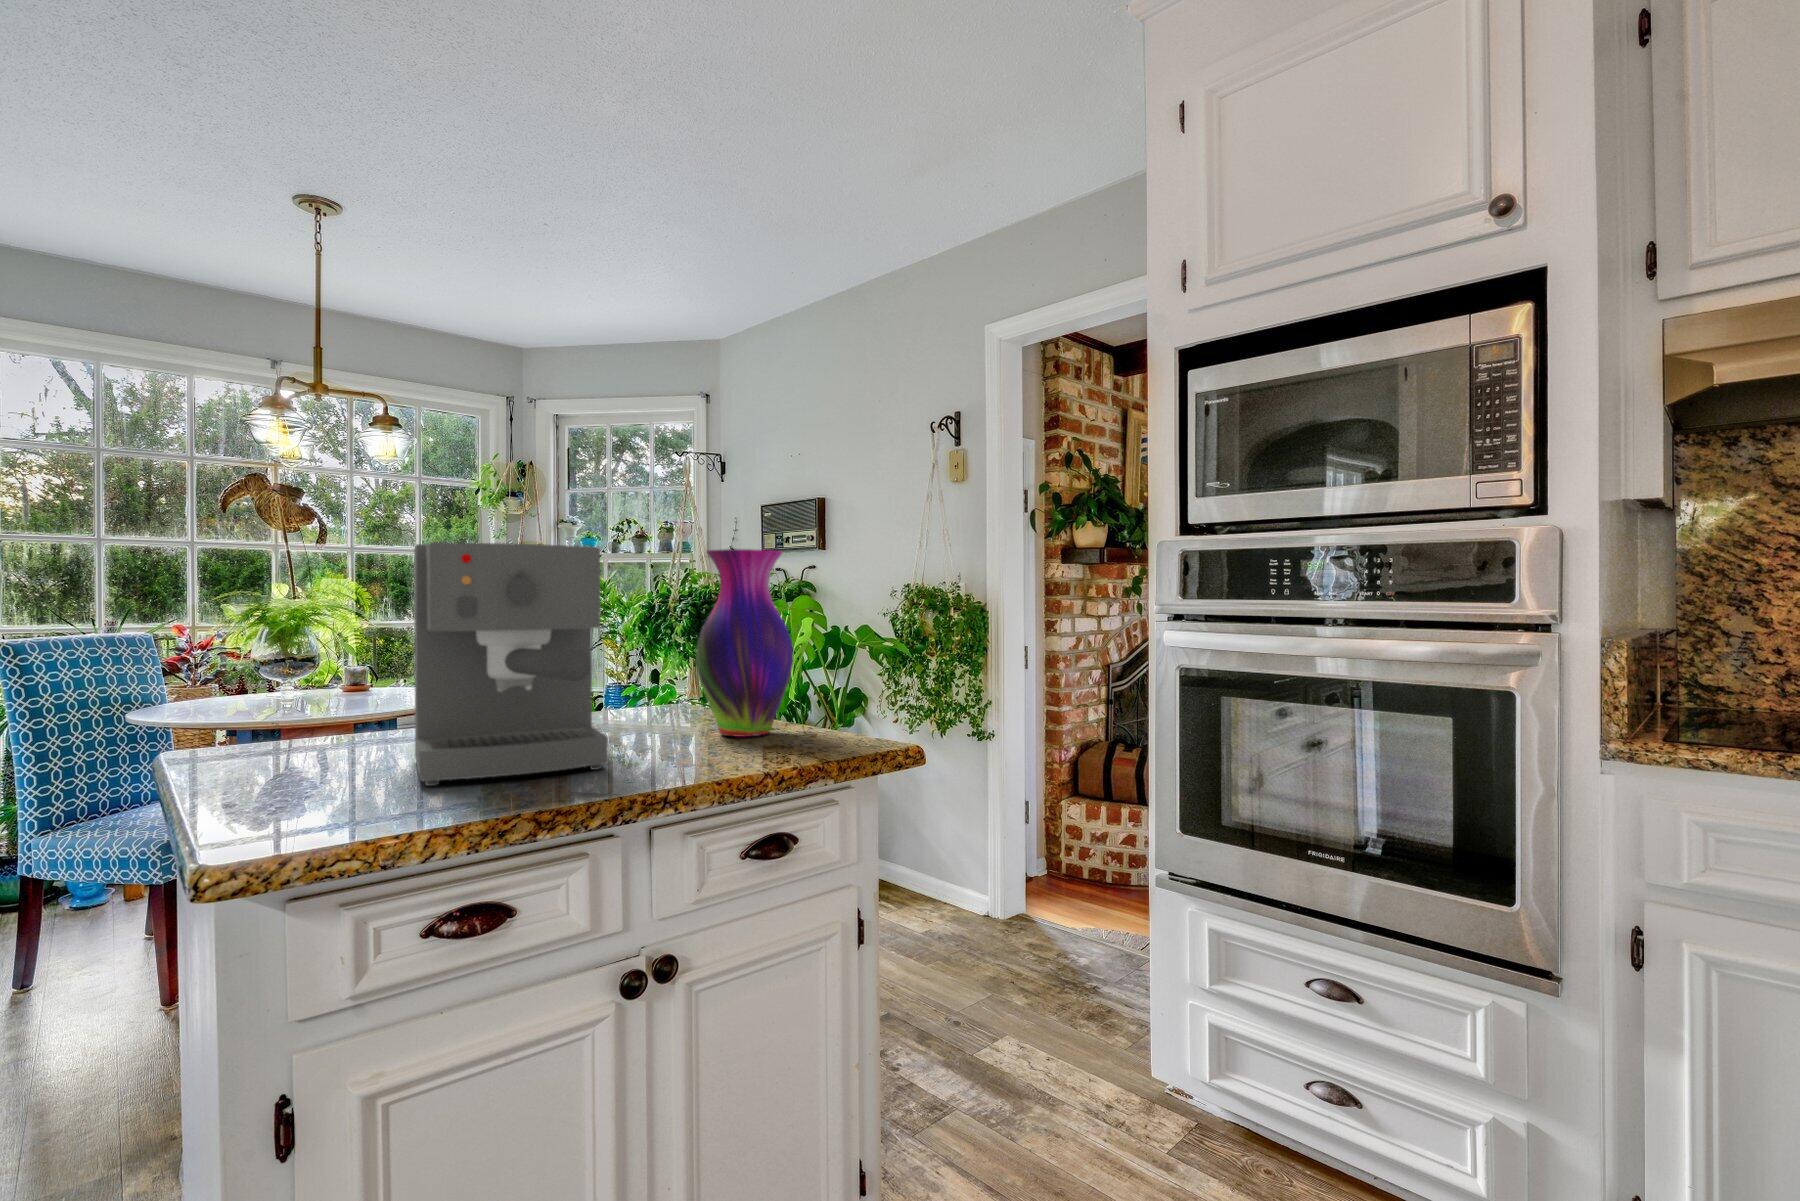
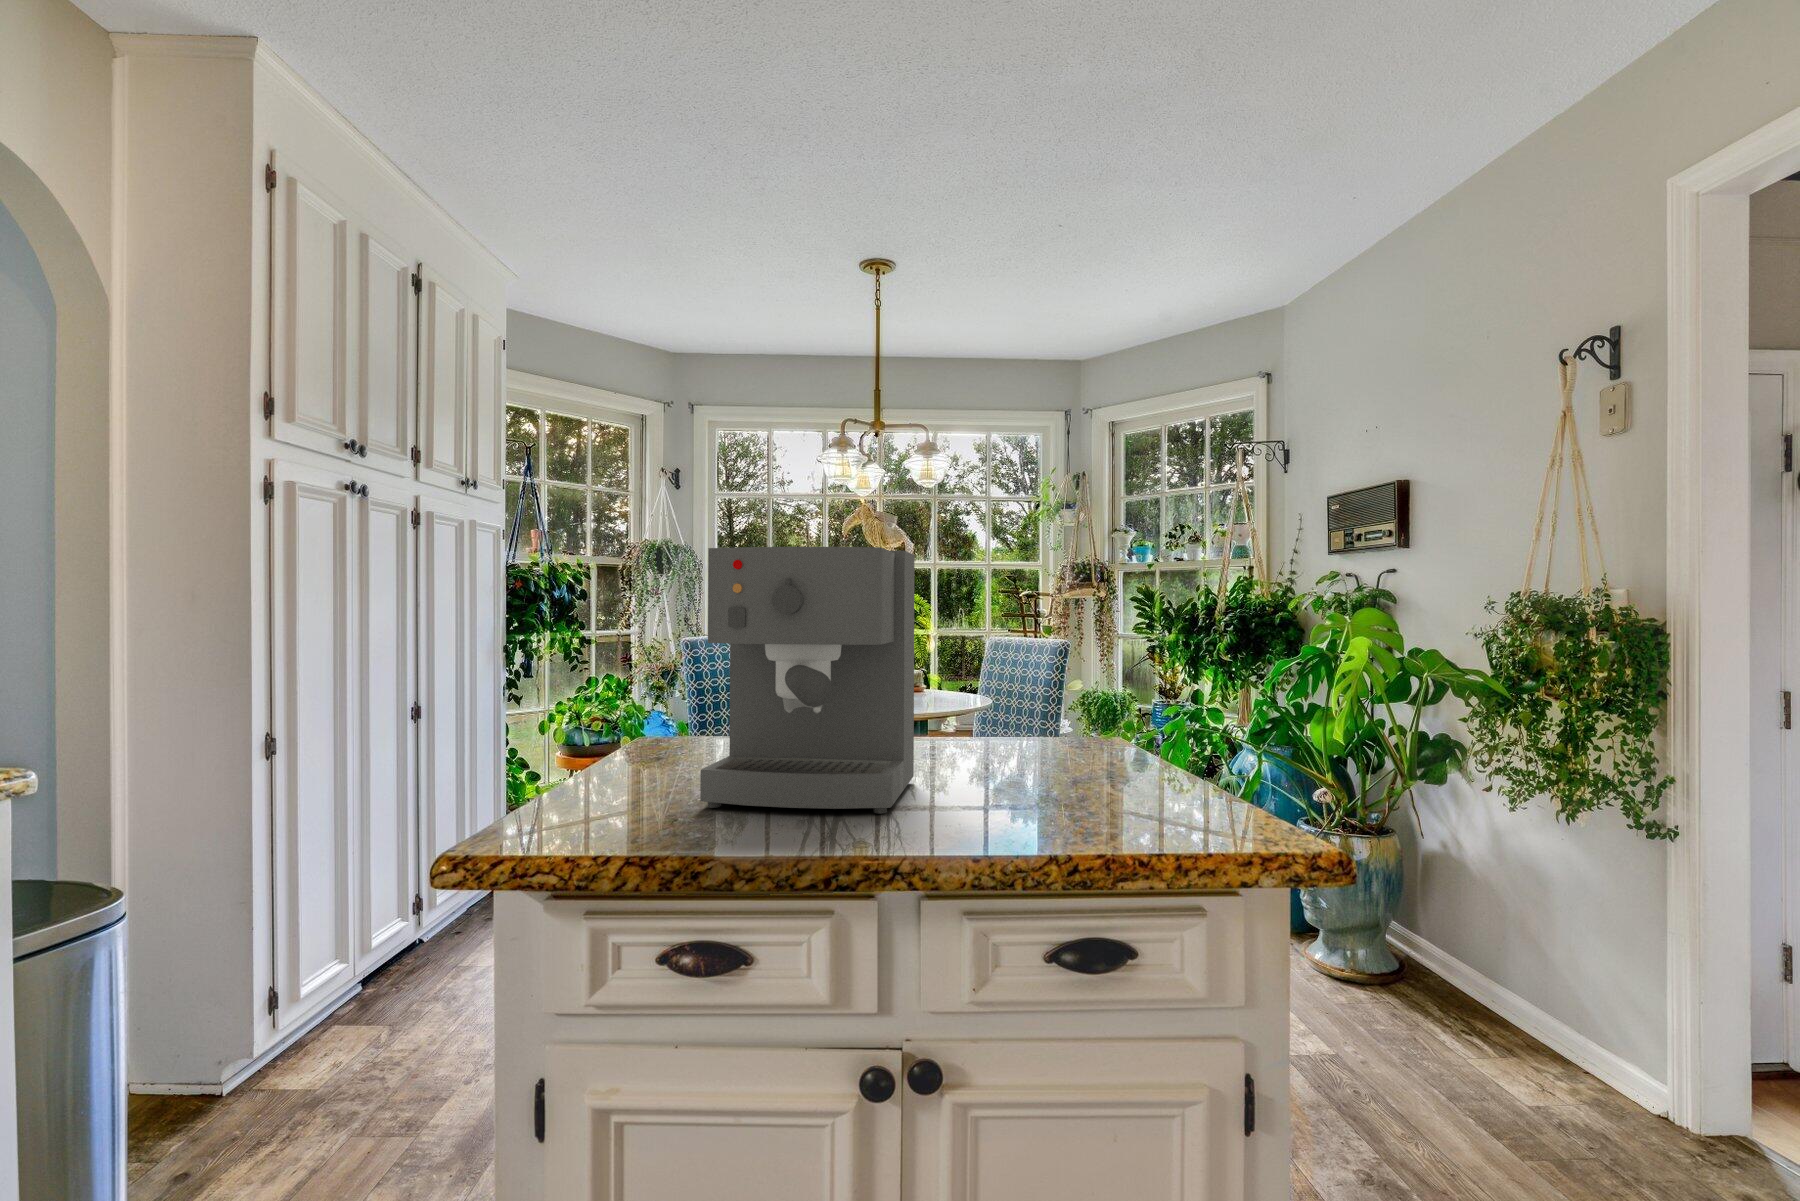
vase: present [696,549,794,737] -> none [1053,545,1184,795]

